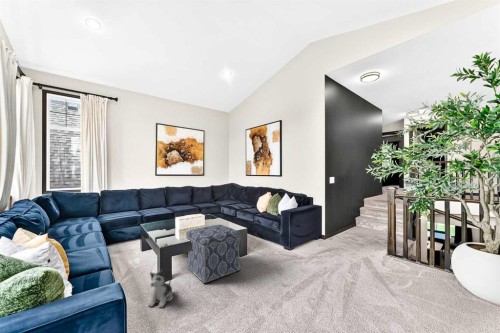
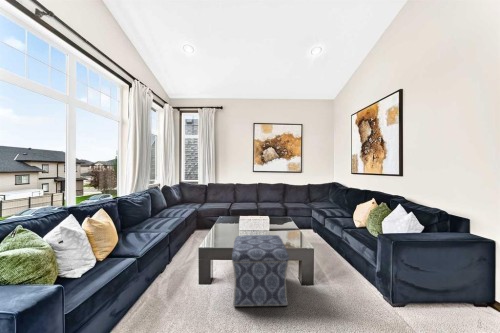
plush toy: present [149,269,173,307] -> none [169,275,201,318]

